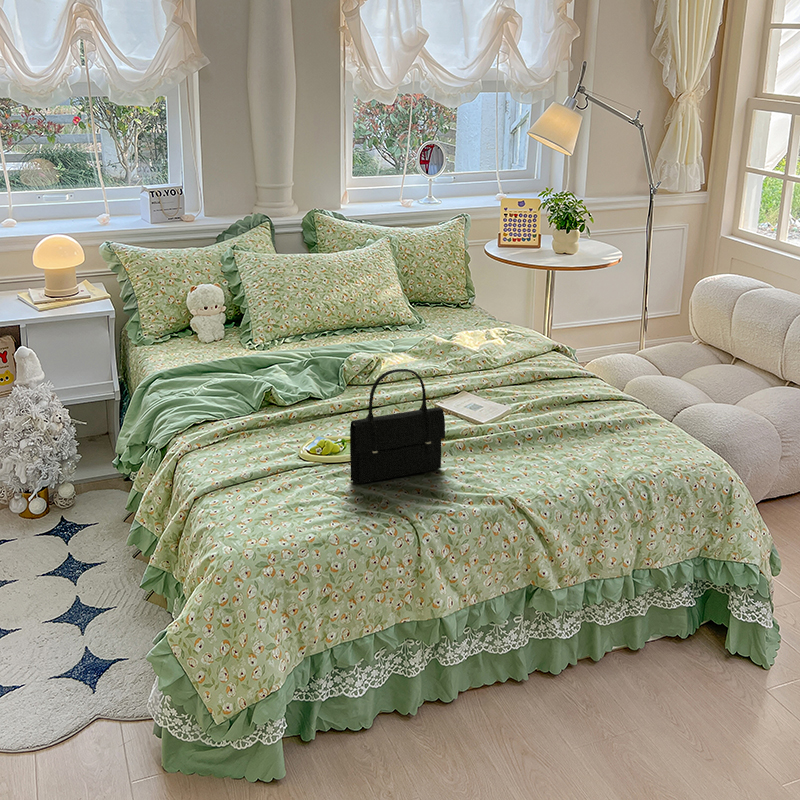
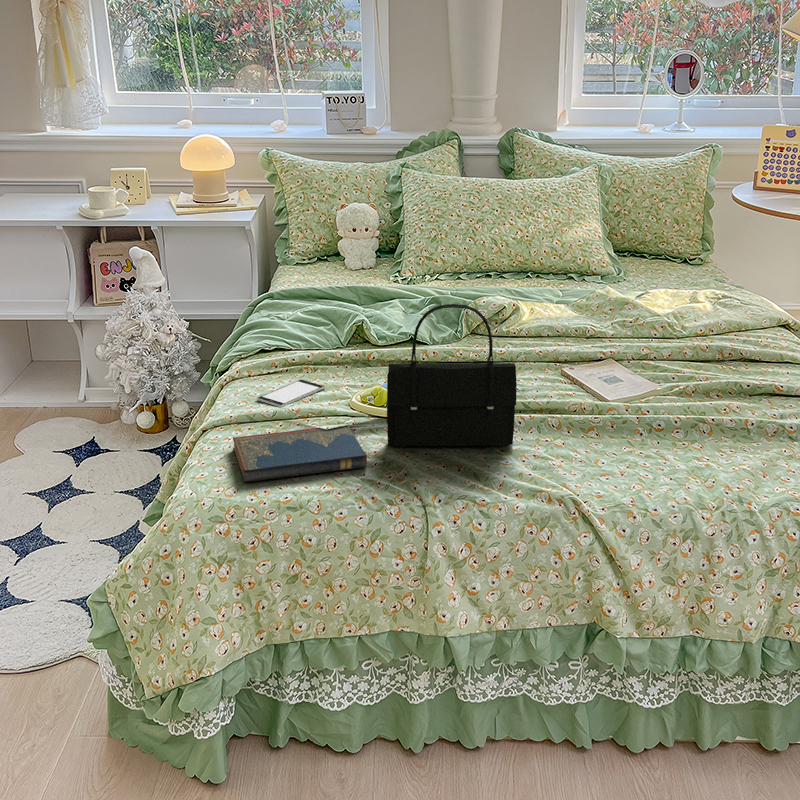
smartphone: none [222,443,268,468] -> present [257,380,325,407]
hardcover book: none [235,473,351,531] -> present [233,425,367,482]

